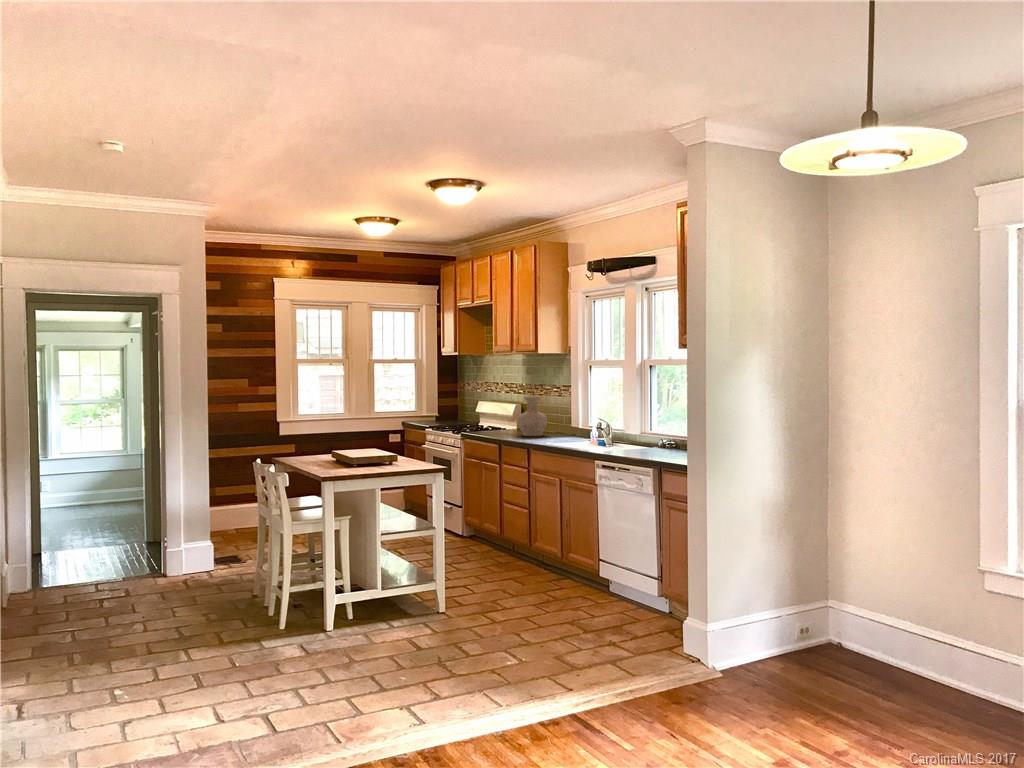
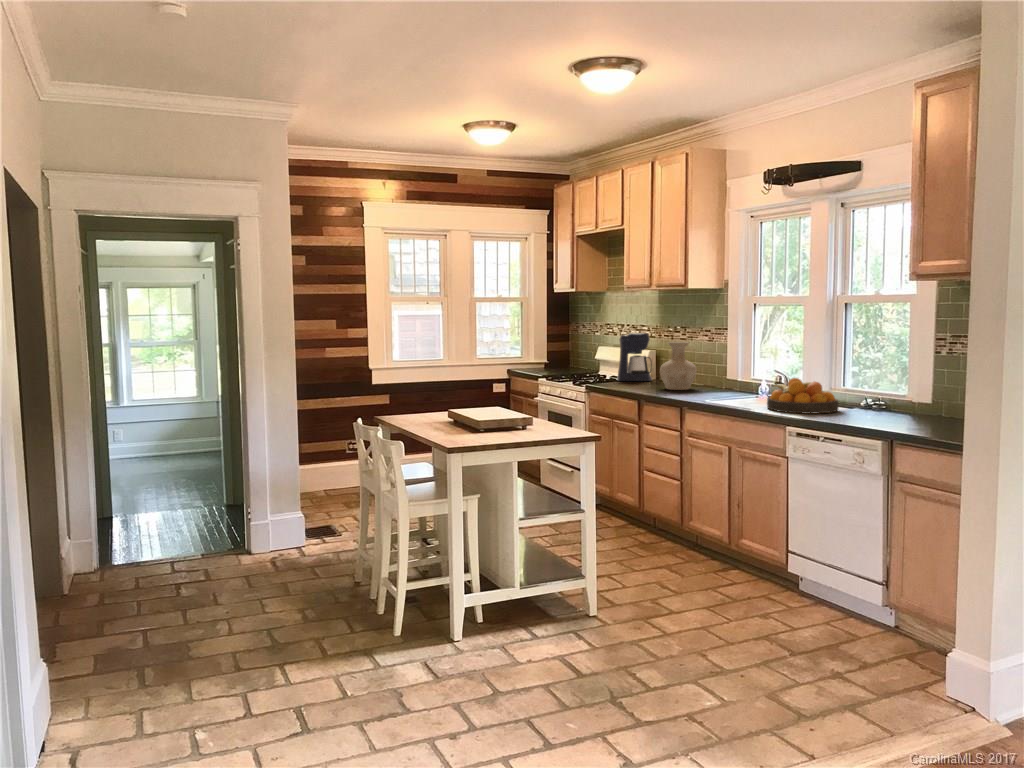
coffee maker: none [488,390,518,430] -> present [617,333,652,381]
fruit bowl: none [587,424,640,451] -> present [767,378,839,414]

